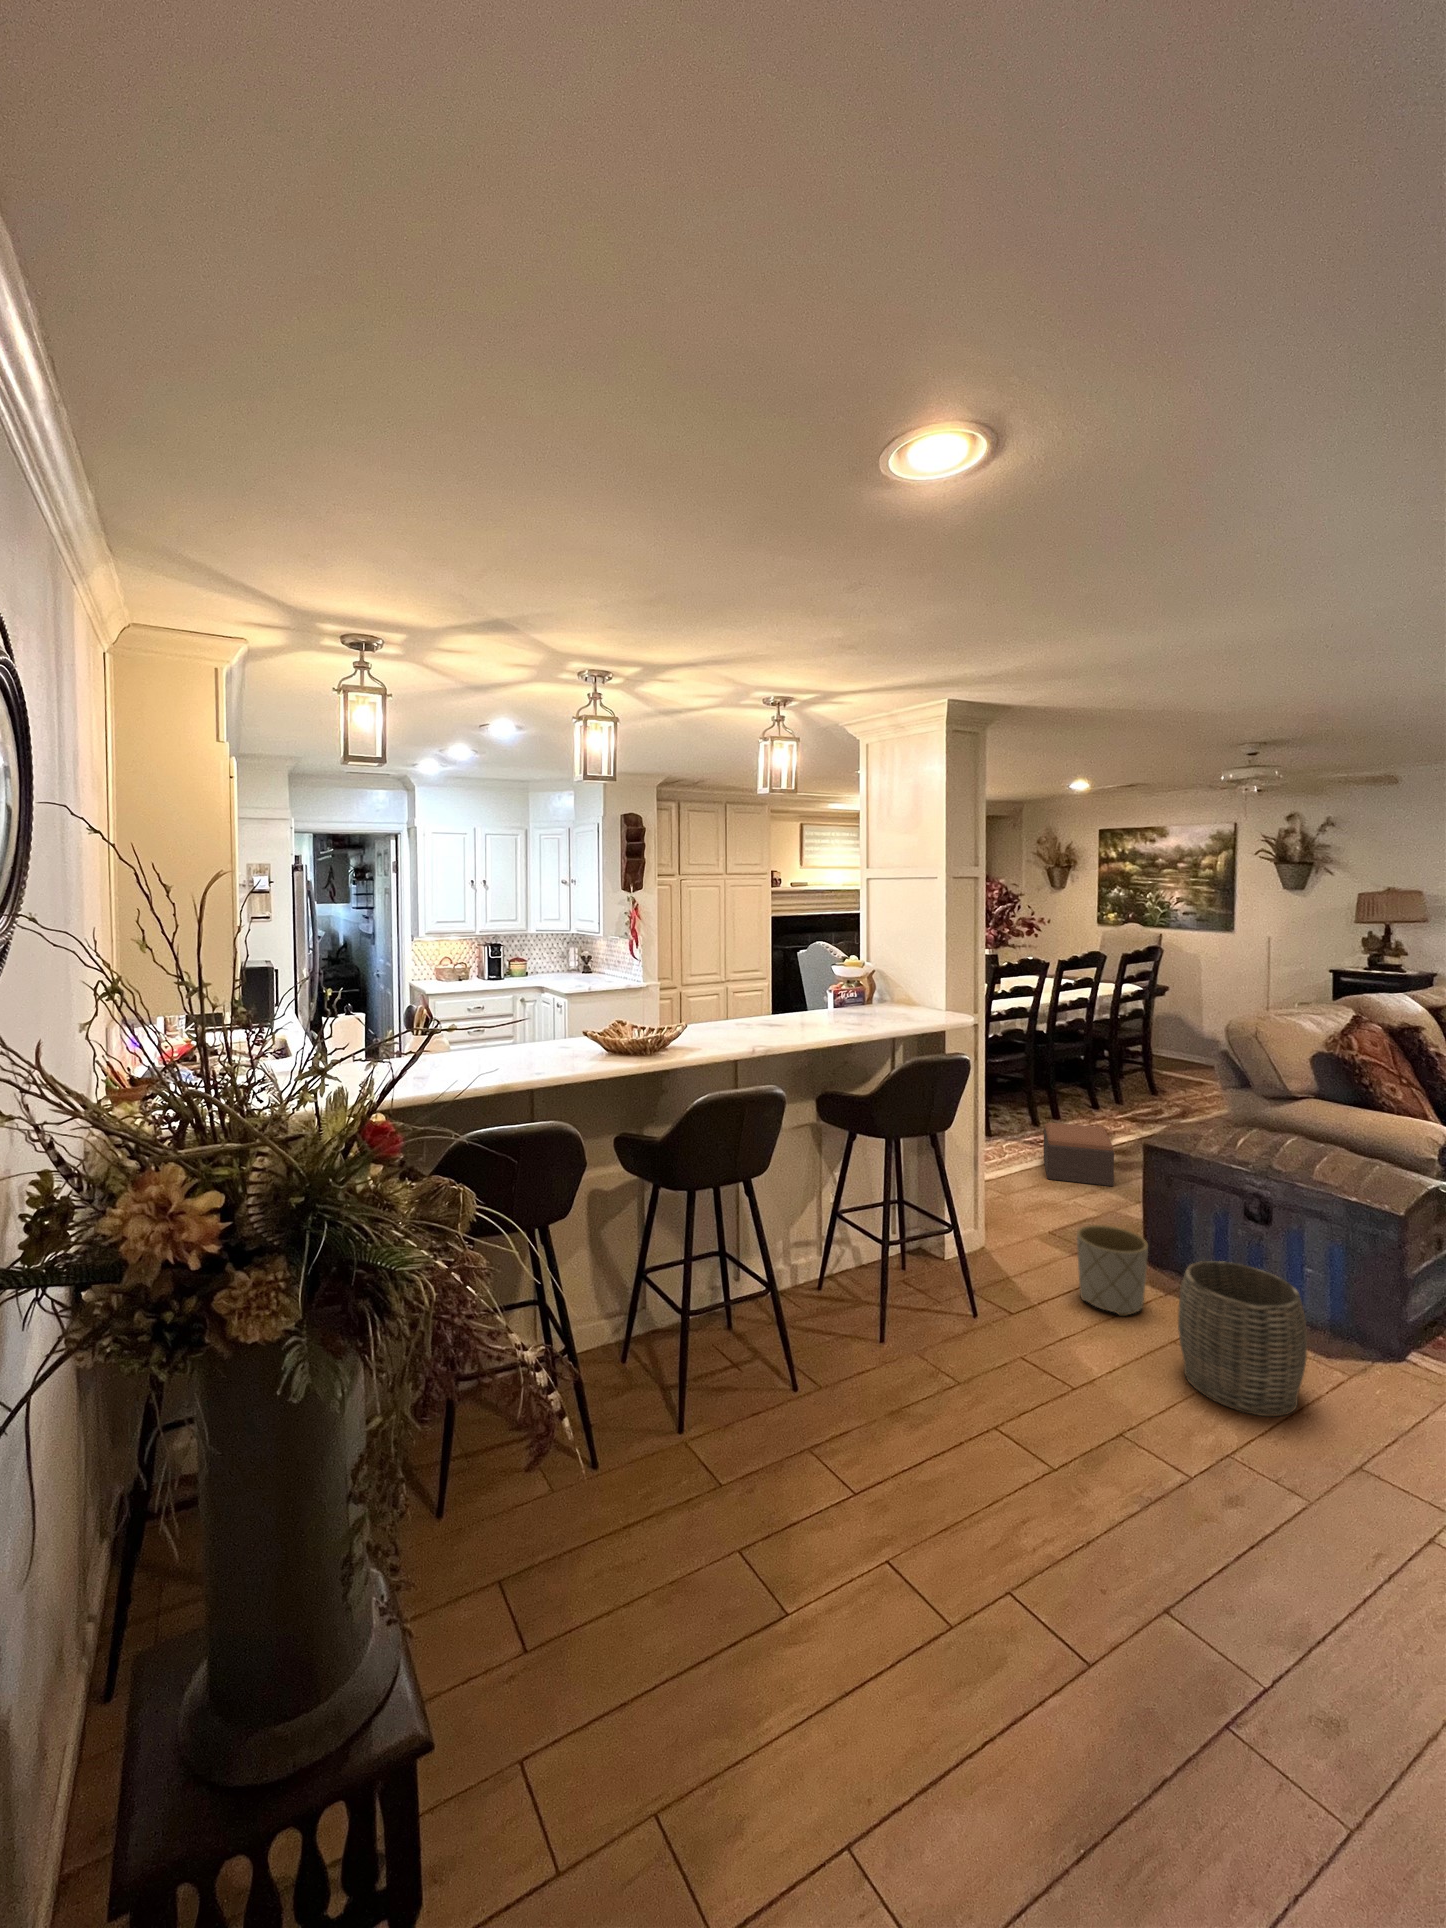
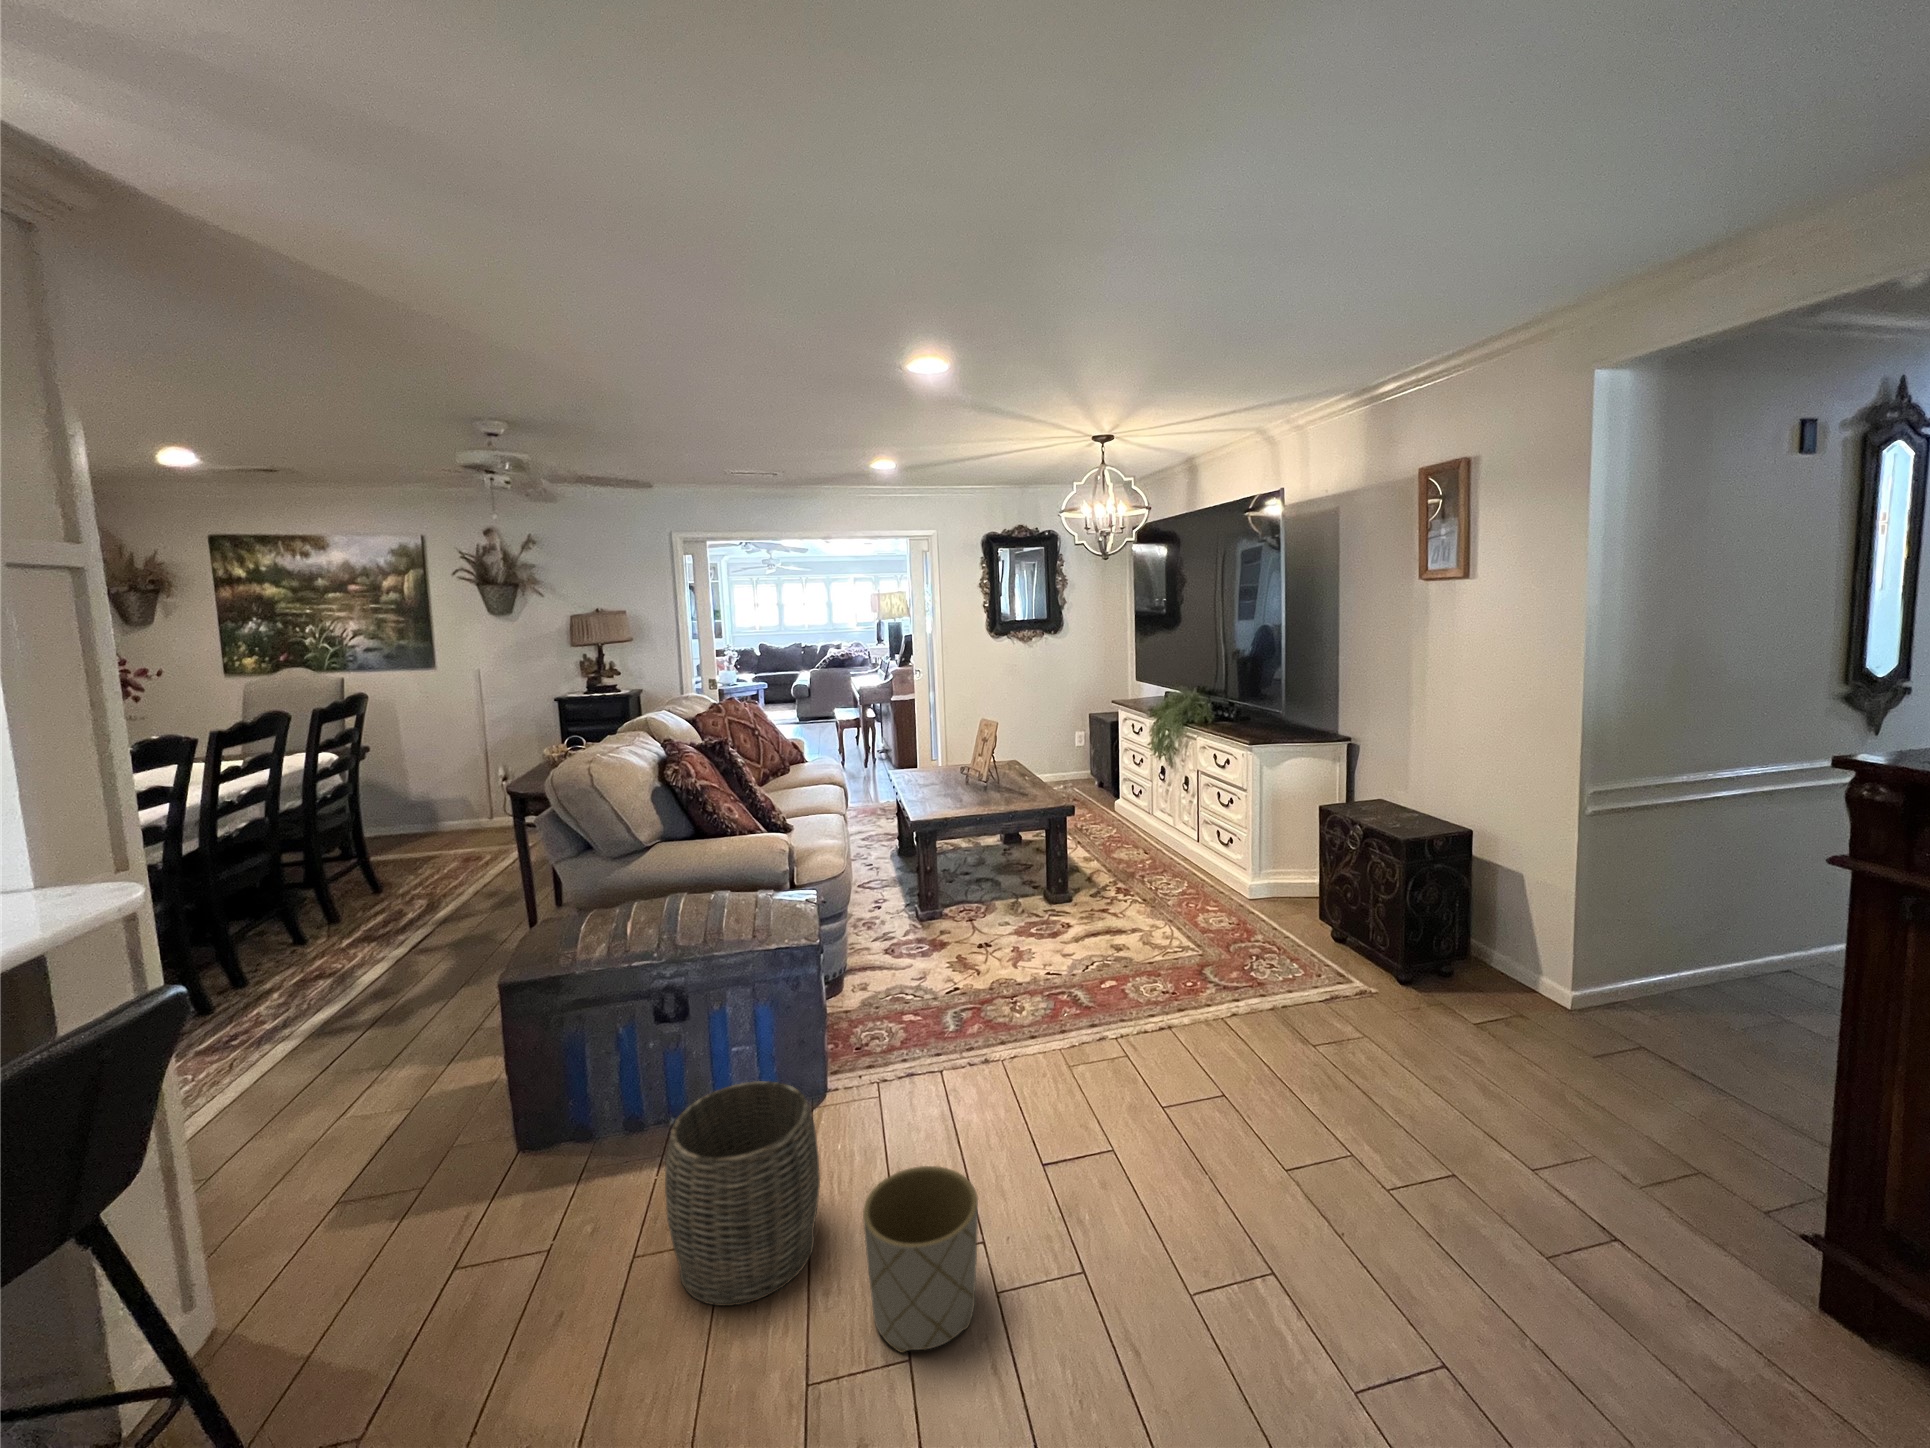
footstool: present [1044,1123,1114,1186] -> none [252,975,403,1099]
planter: present [1077,1225,1148,1316] -> present [863,1166,978,1353]

